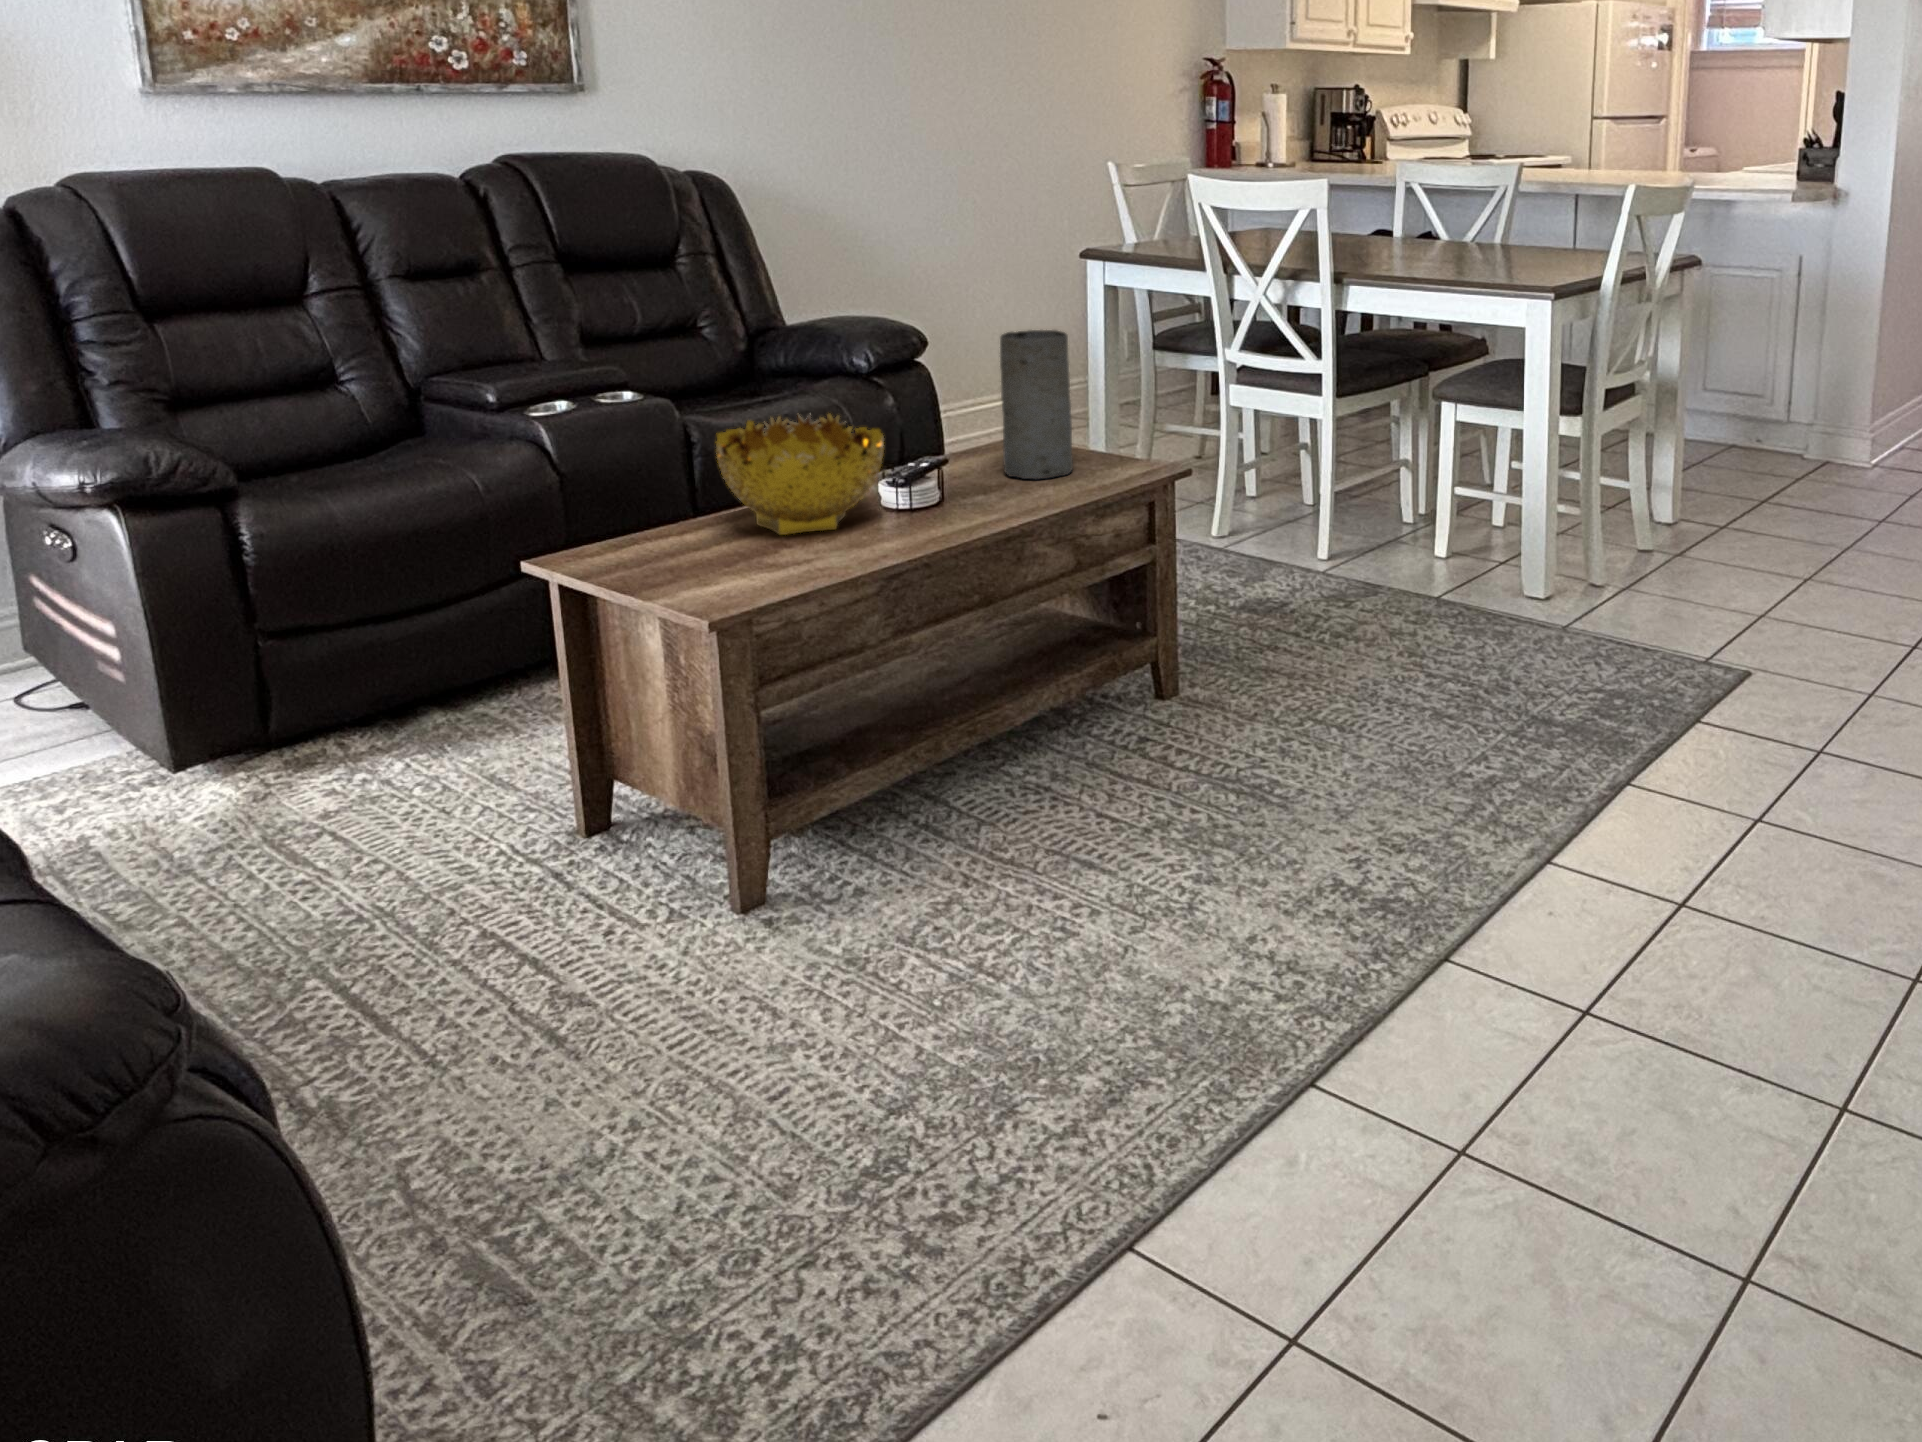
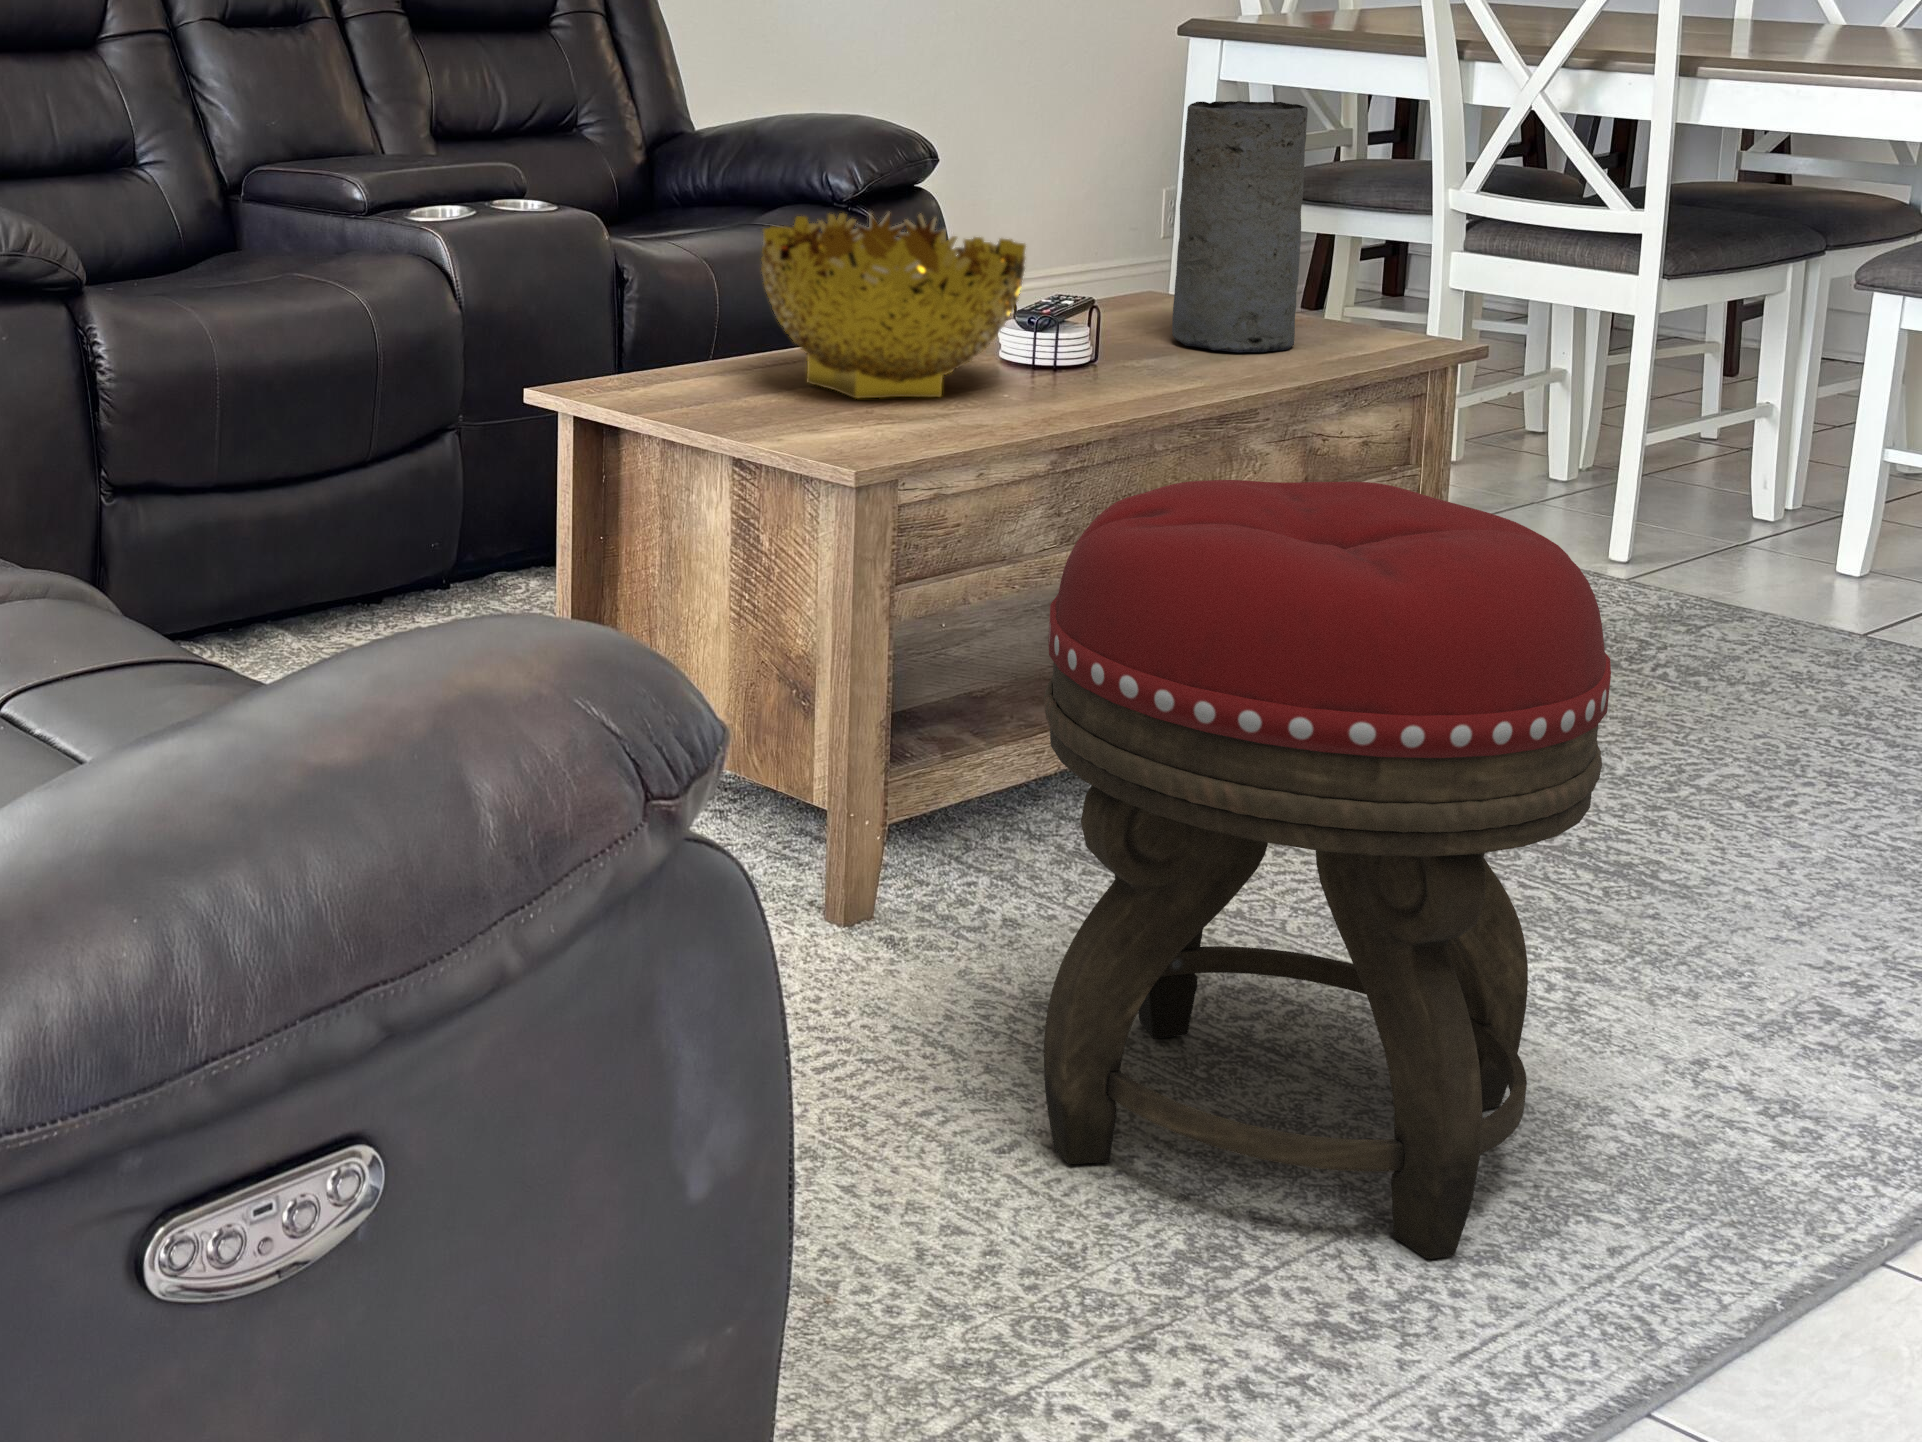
footstool: none [817,586,1129,1034] -> present [1044,480,1611,1259]

